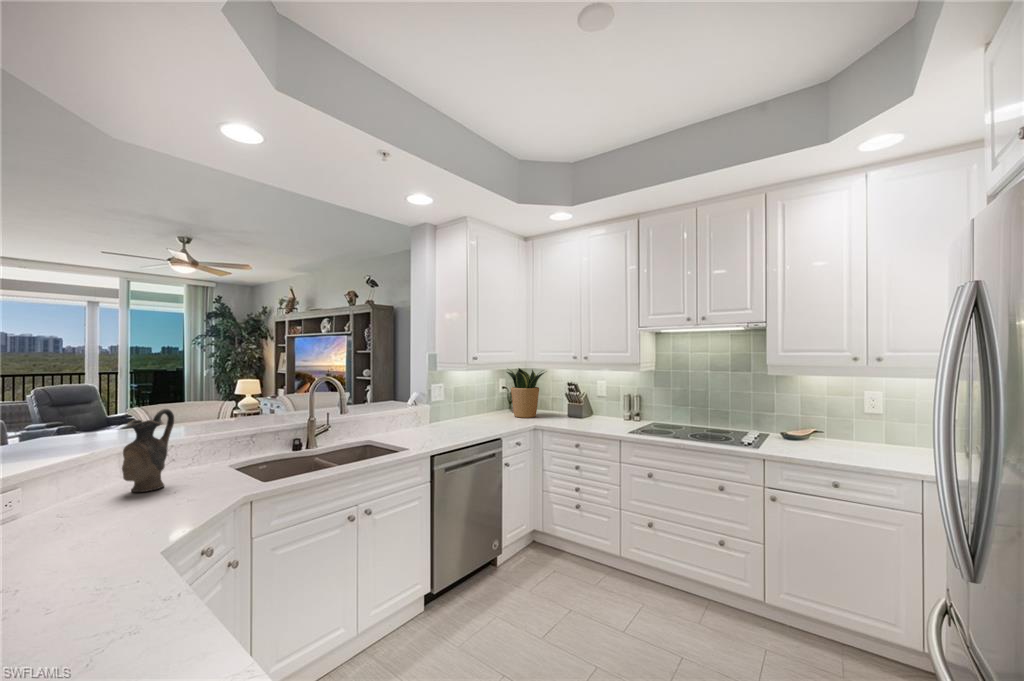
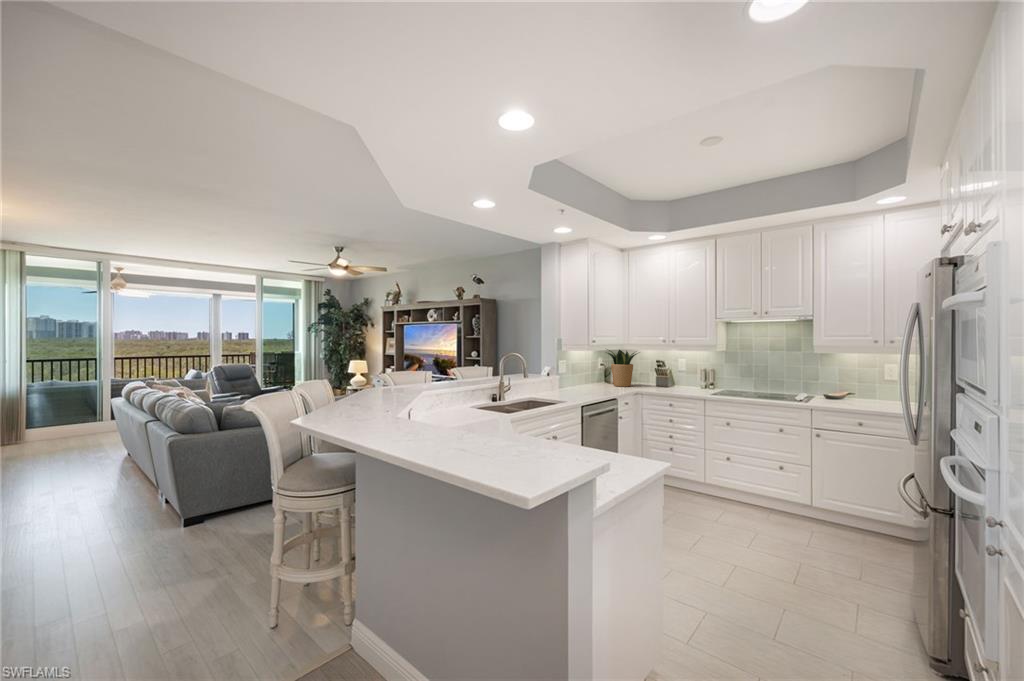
ceramic pitcher: present [122,409,174,492] -> none [438,371,457,417]

